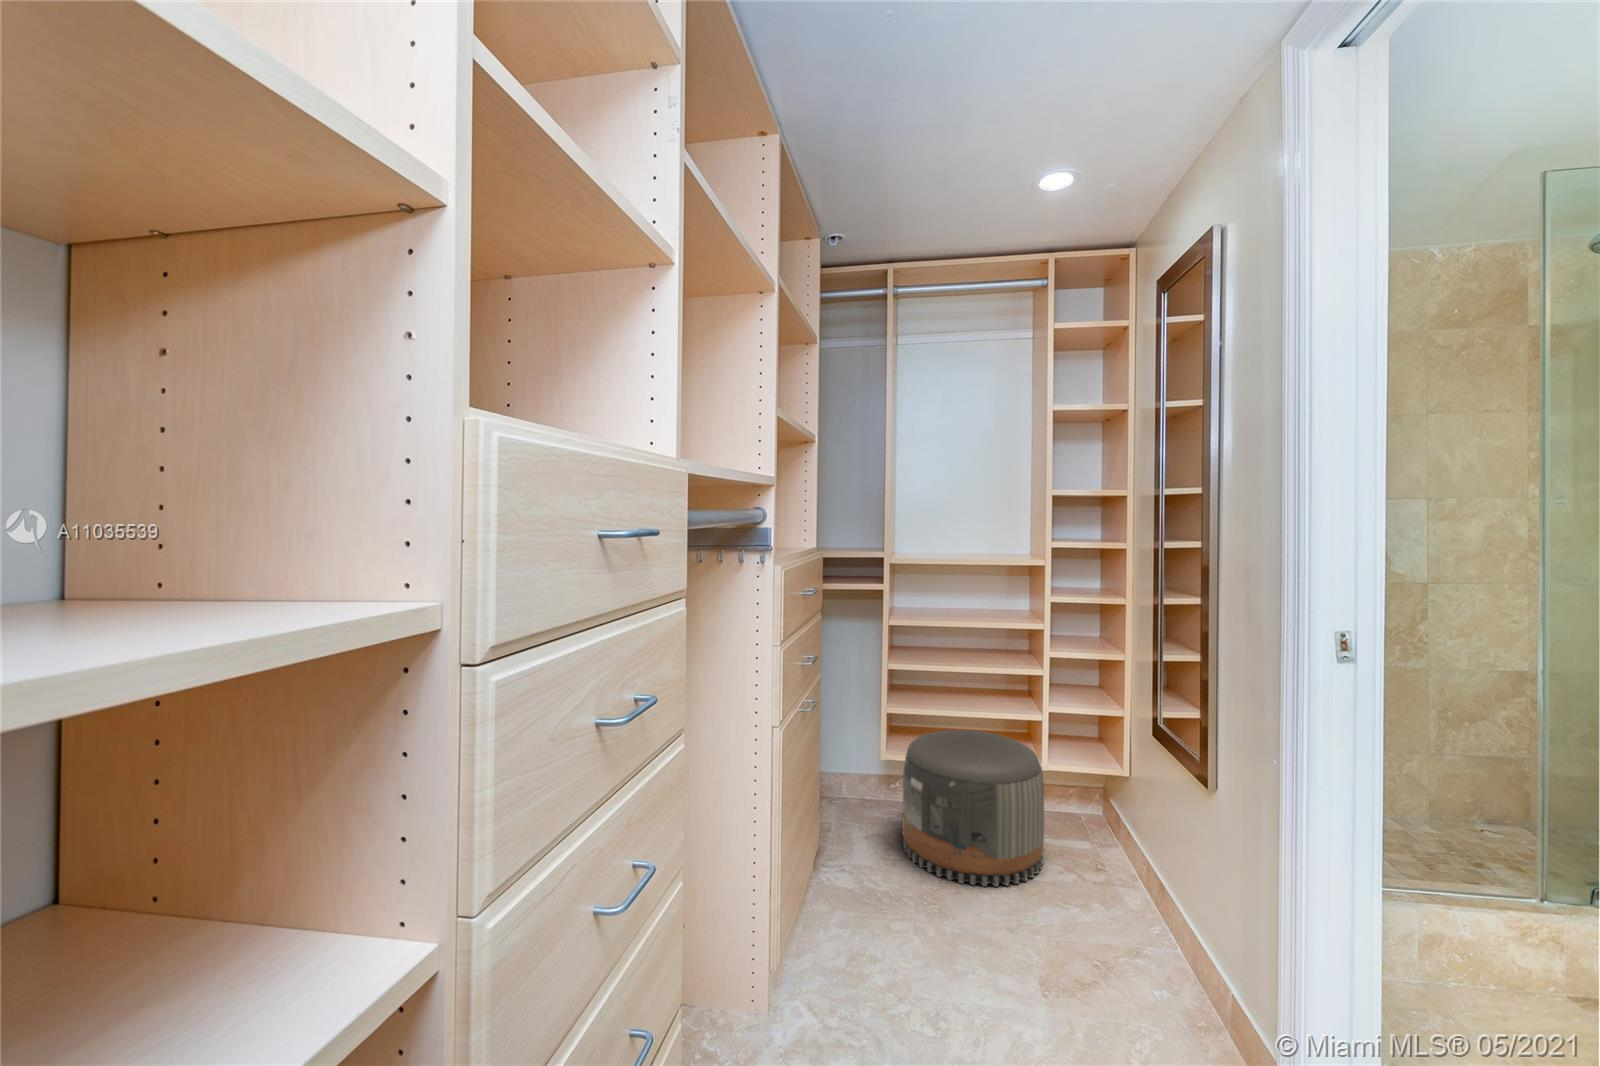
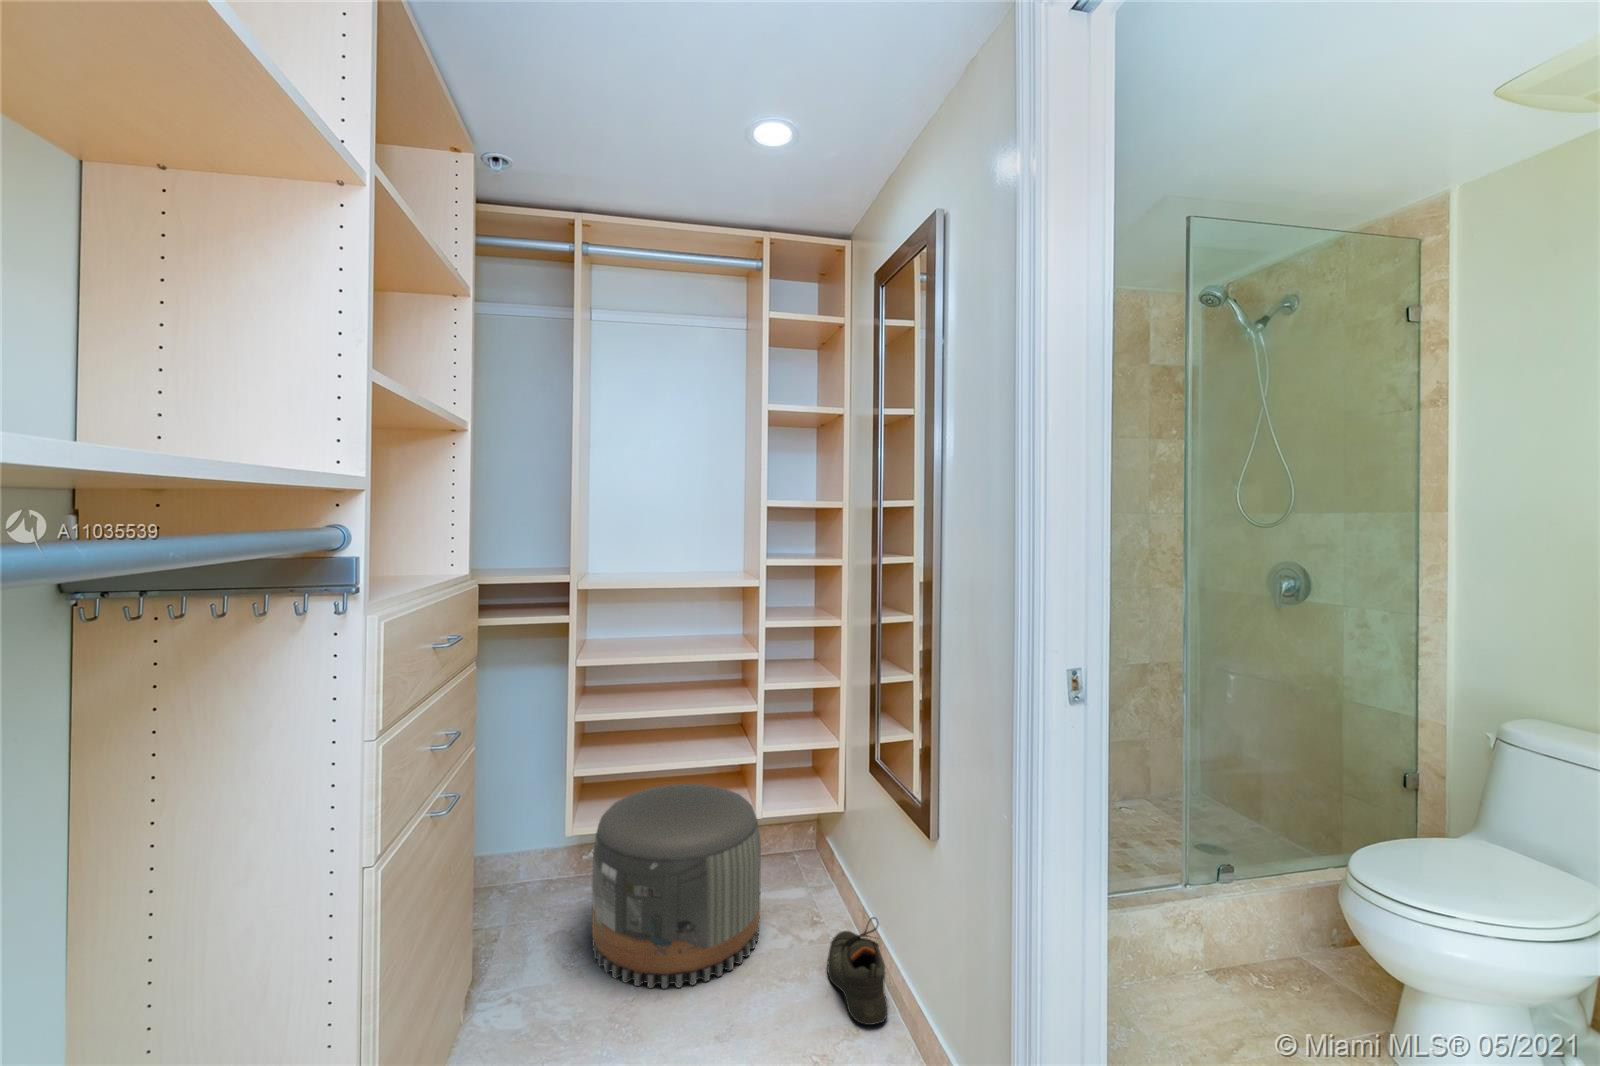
shoe: none [1106,863,1164,951] -> present [827,917,887,1025]

